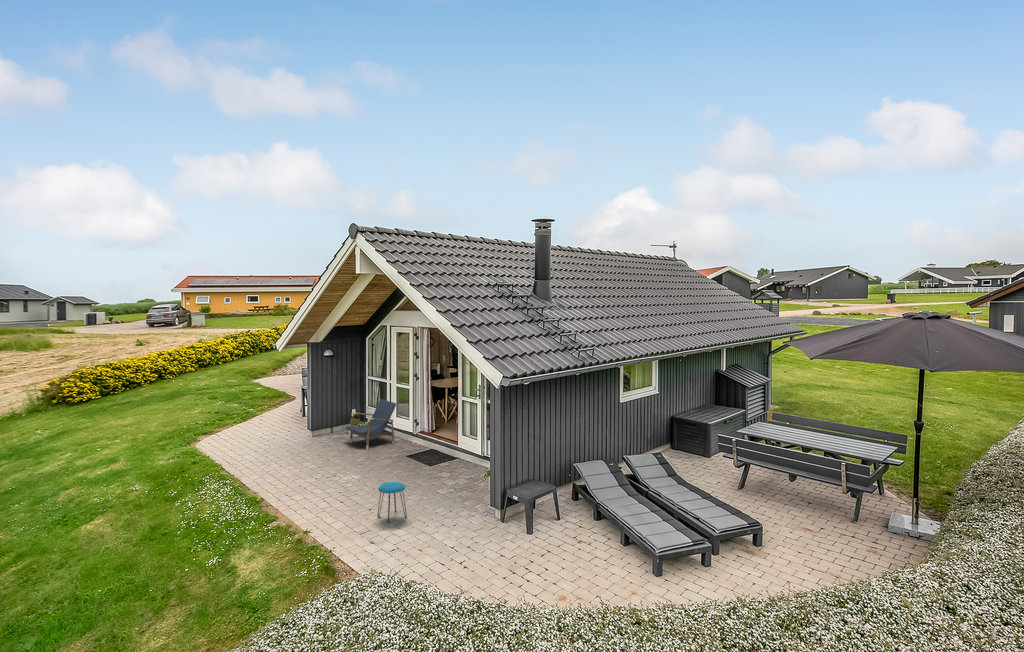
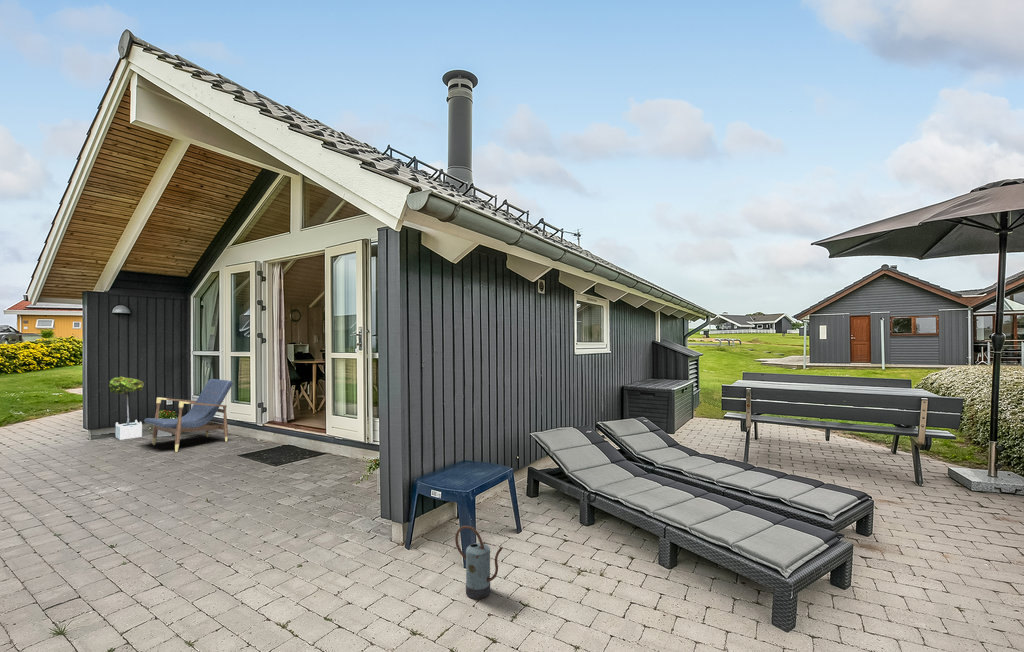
potted tree: none [321,396,340,437] -> present [108,376,144,440]
stool: present [378,482,407,523] -> none [123,490,197,585]
watering can: none [522,512,542,546] -> present [455,526,503,599]

